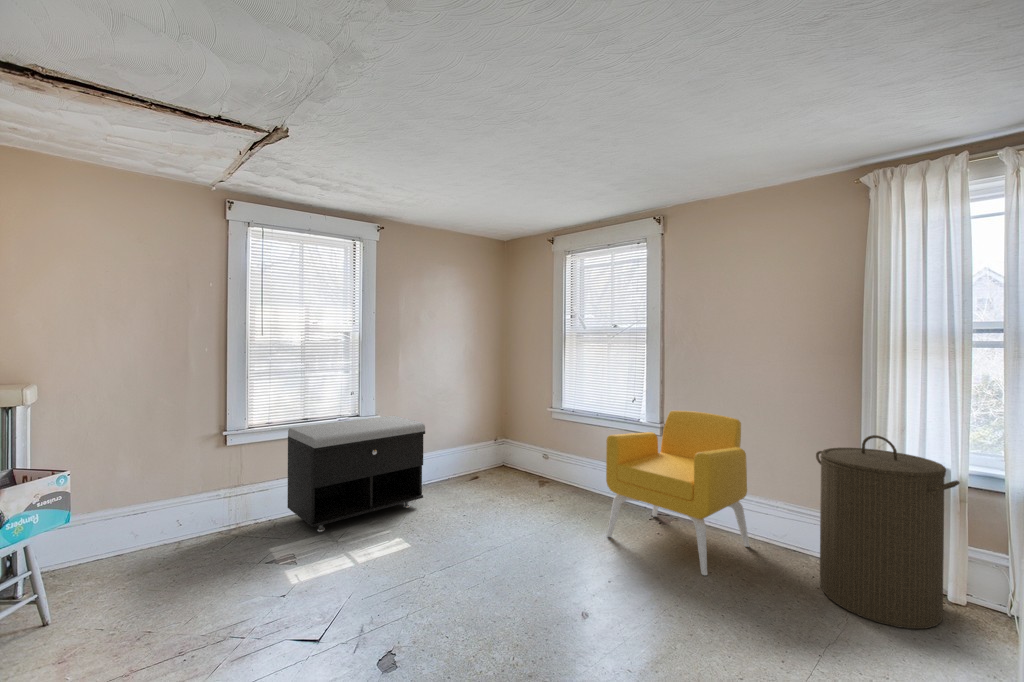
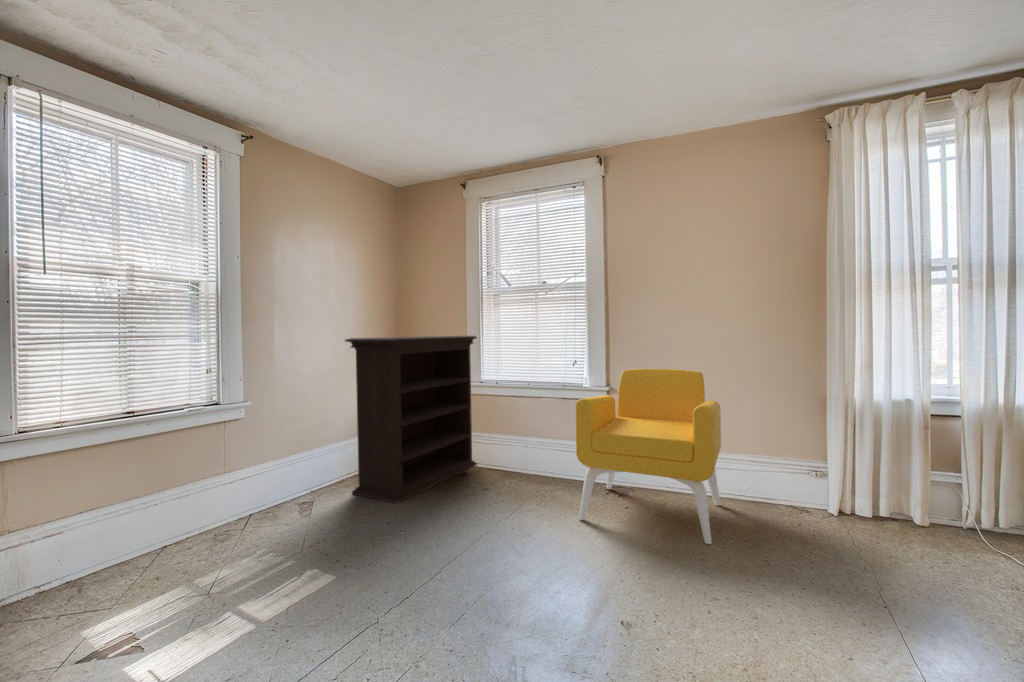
bookshelf: none [448,367,560,501] -> present [345,336,477,503]
storage bench: present [288,416,425,532] -> none [91,403,326,590]
laundry hamper: present [816,435,960,629] -> none [797,371,952,560]

